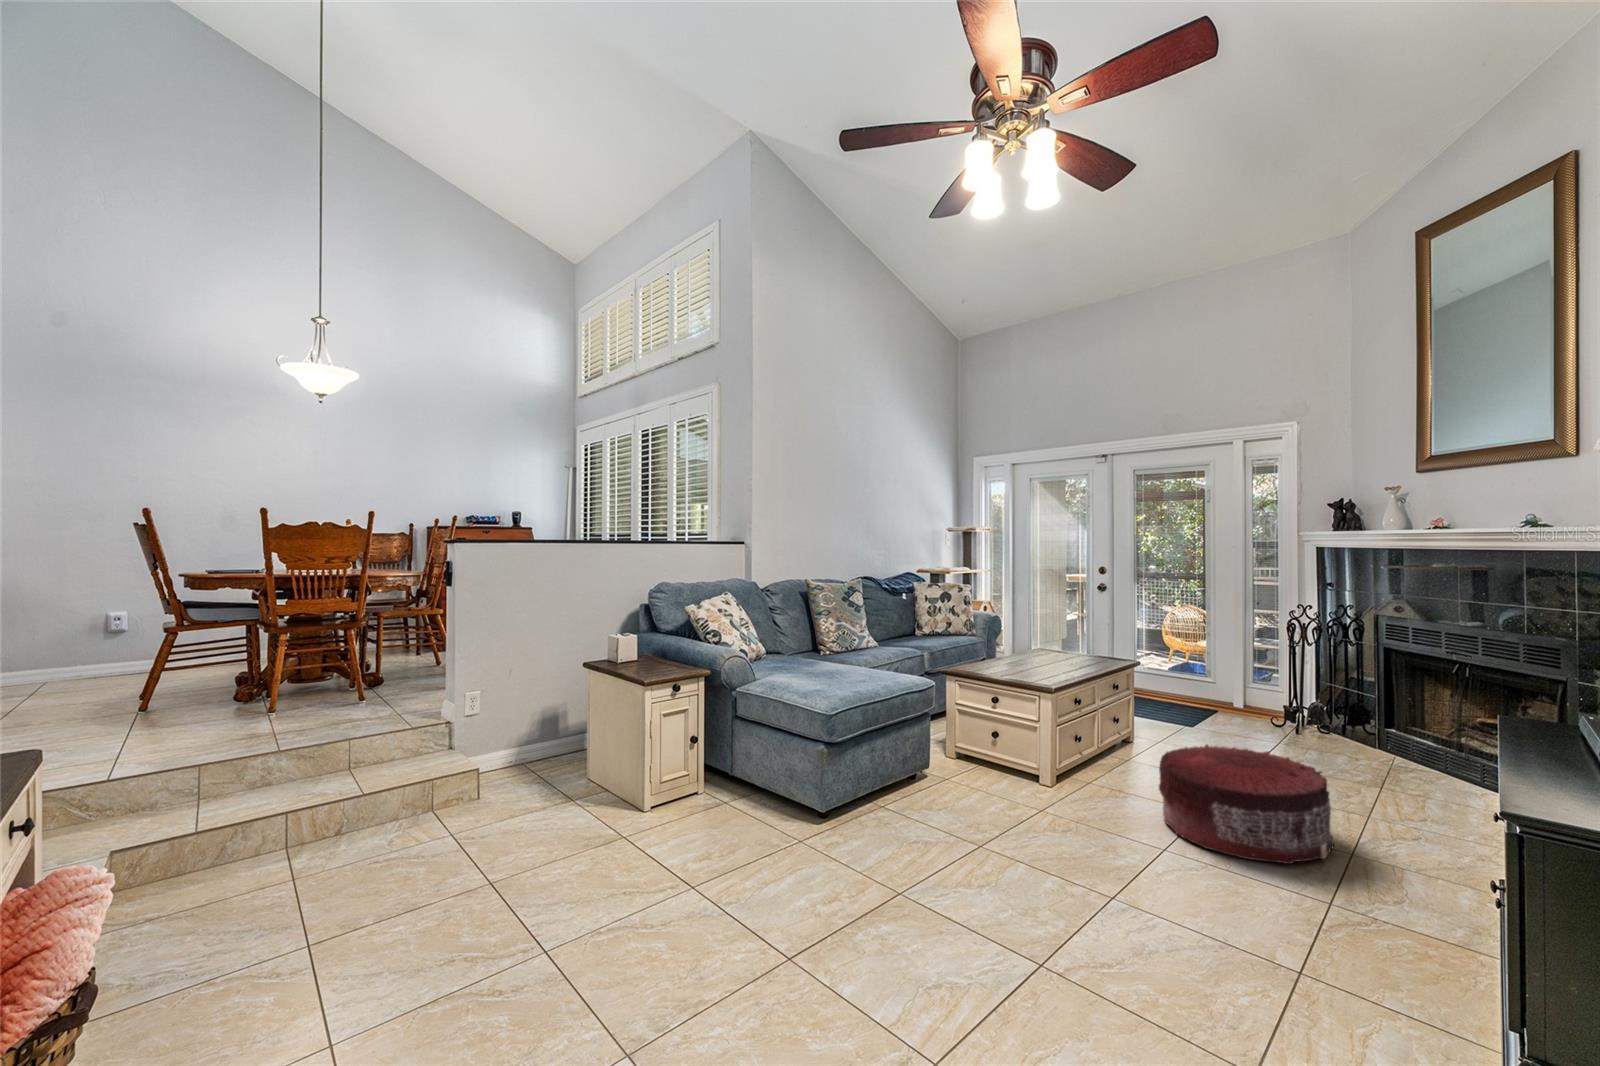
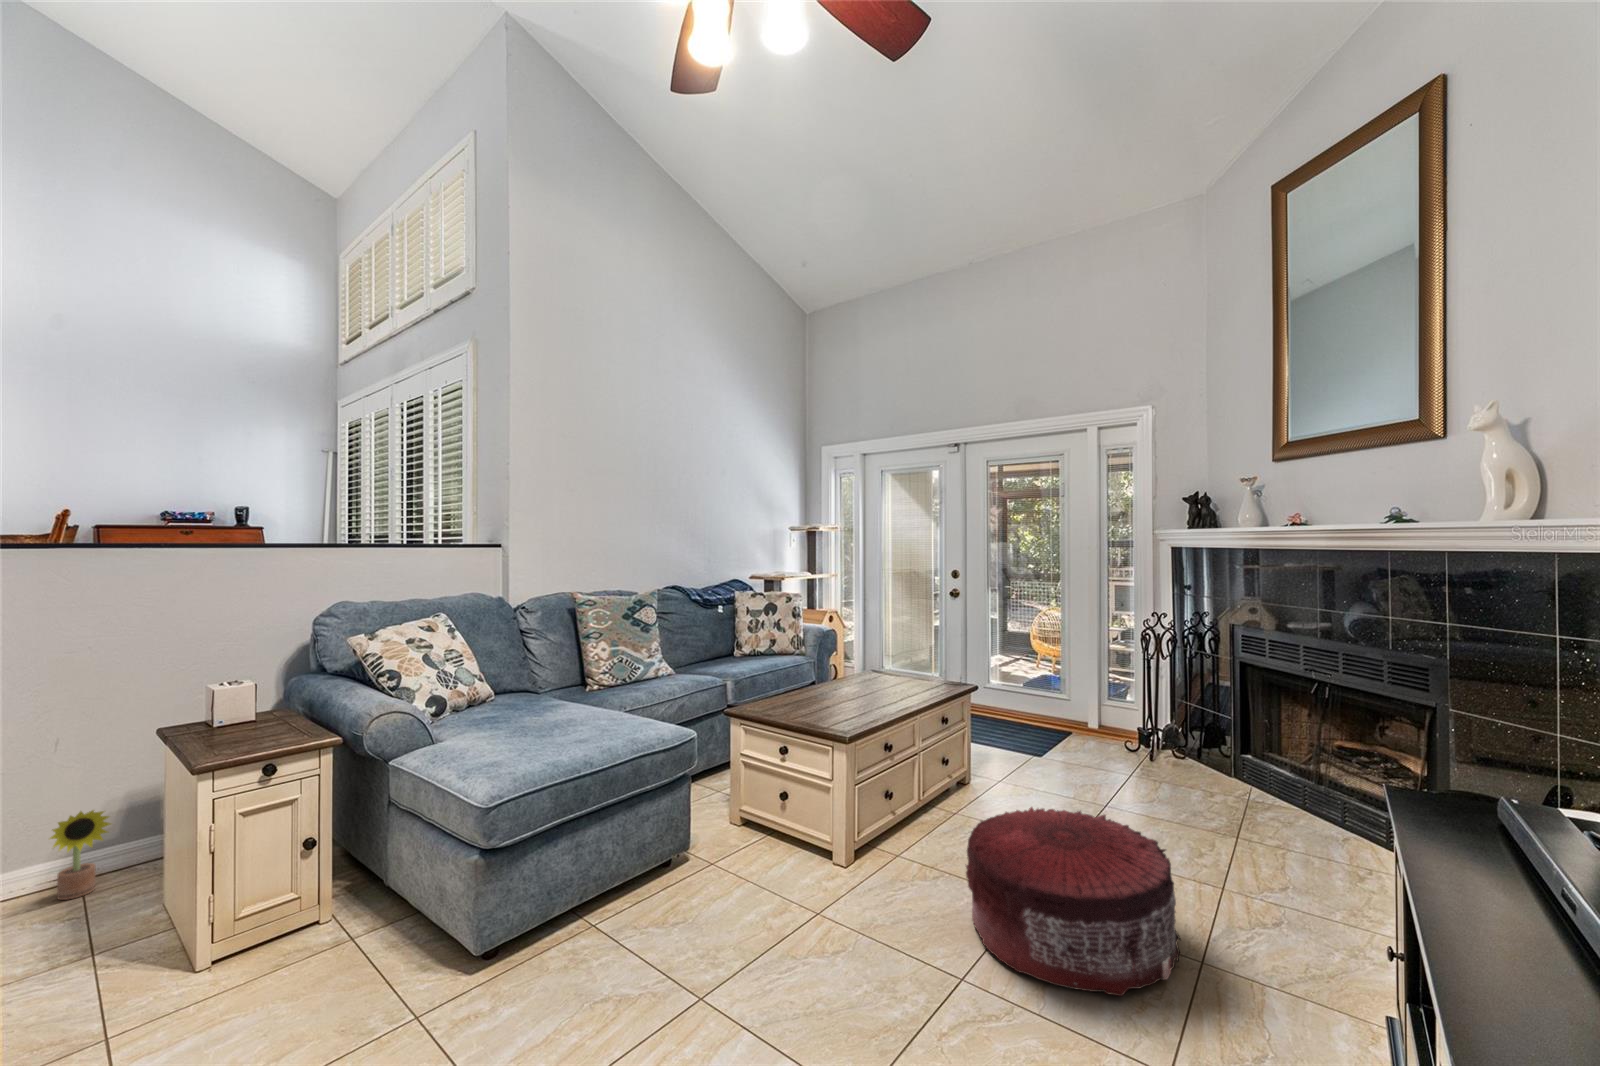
decorative plant: none [510,716,542,775] -> present [50,810,111,900]

